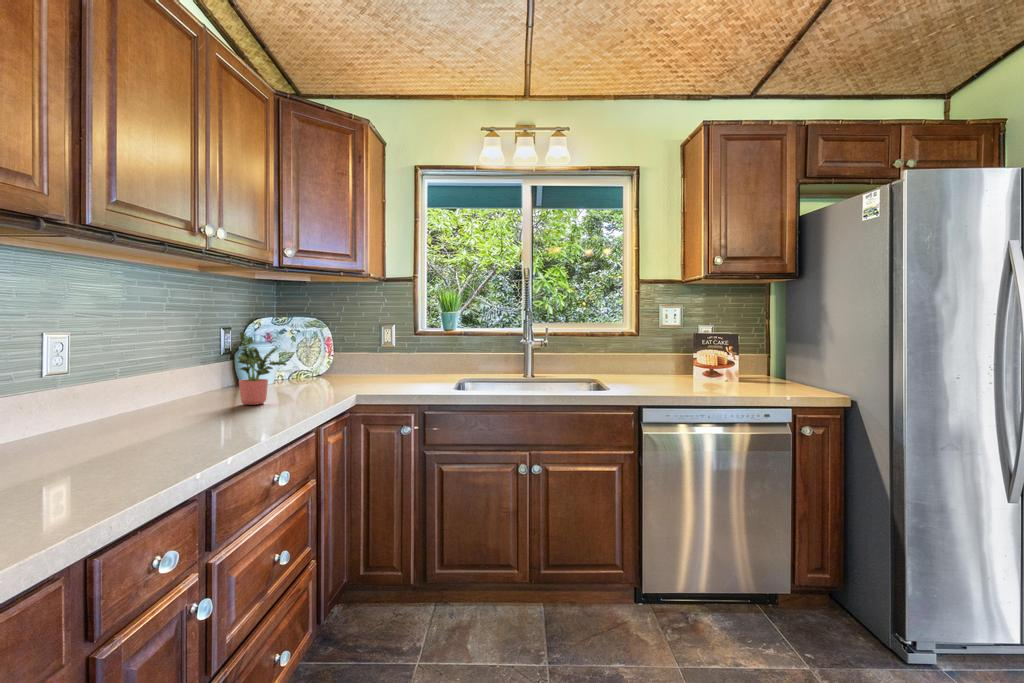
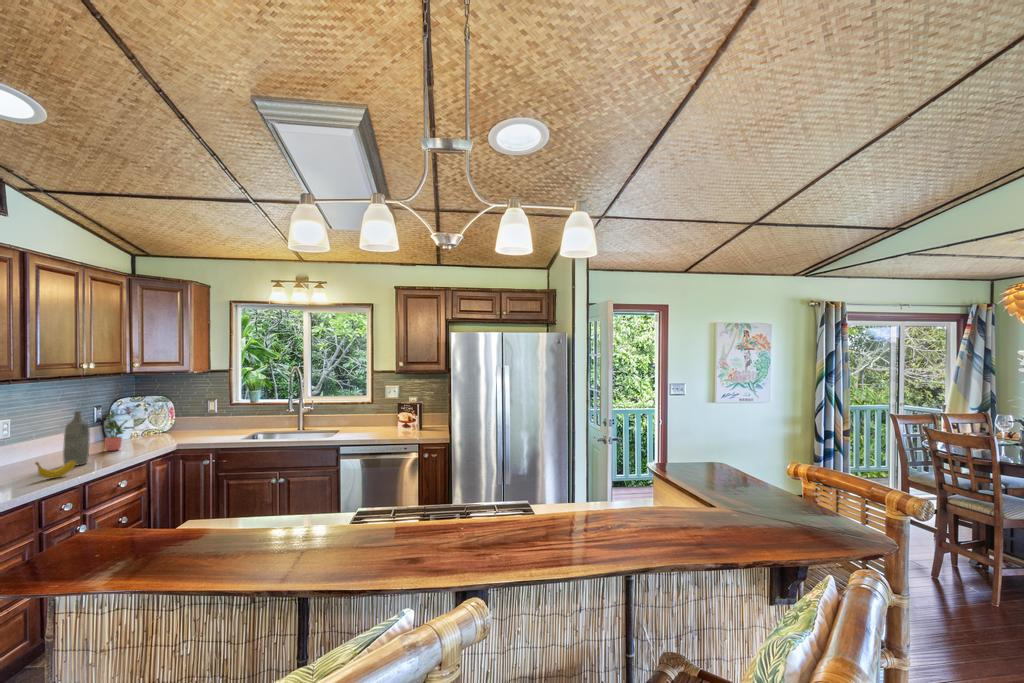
bottle: none [162,319,212,439] -> present [63,411,90,465]
banana: none [79,431,184,480] -> present [36,460,76,478]

